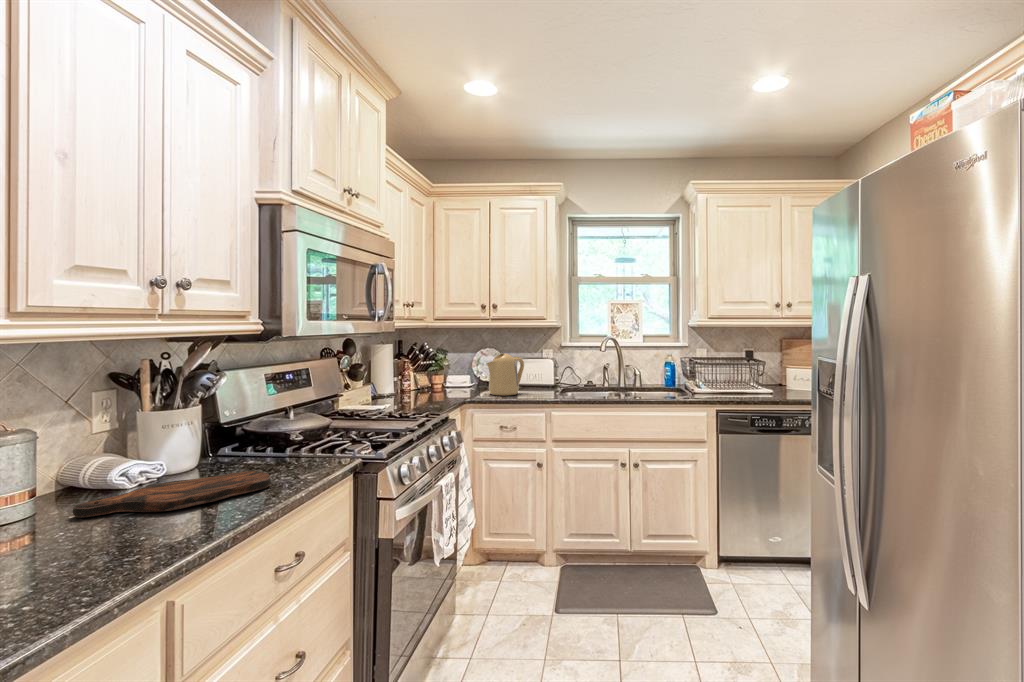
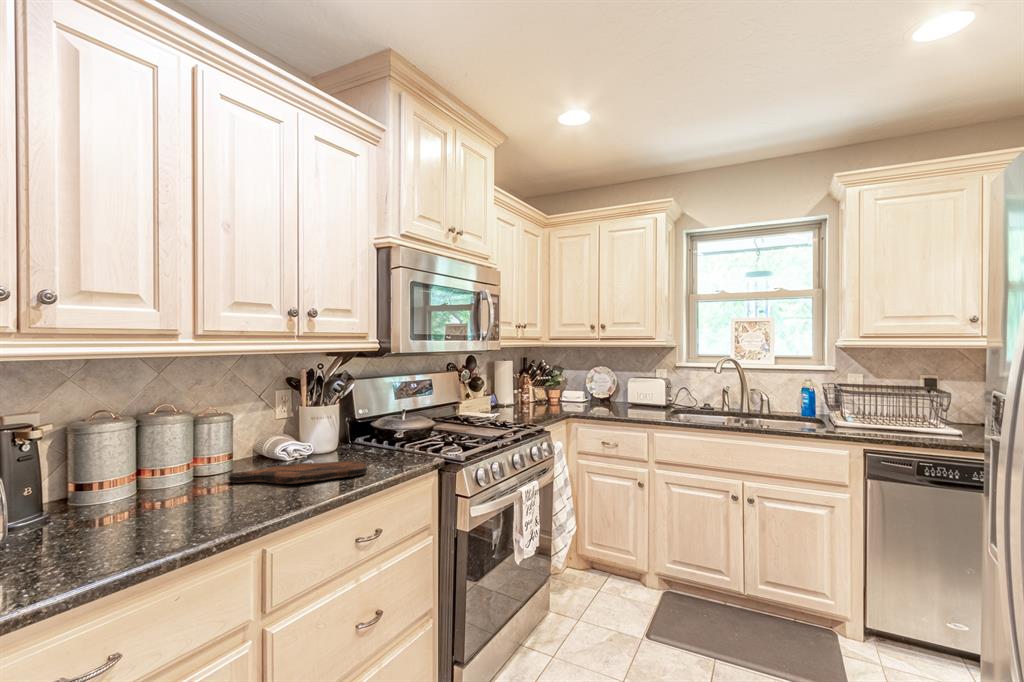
kettle: present [486,353,524,396] -> none [595,372,634,413]

